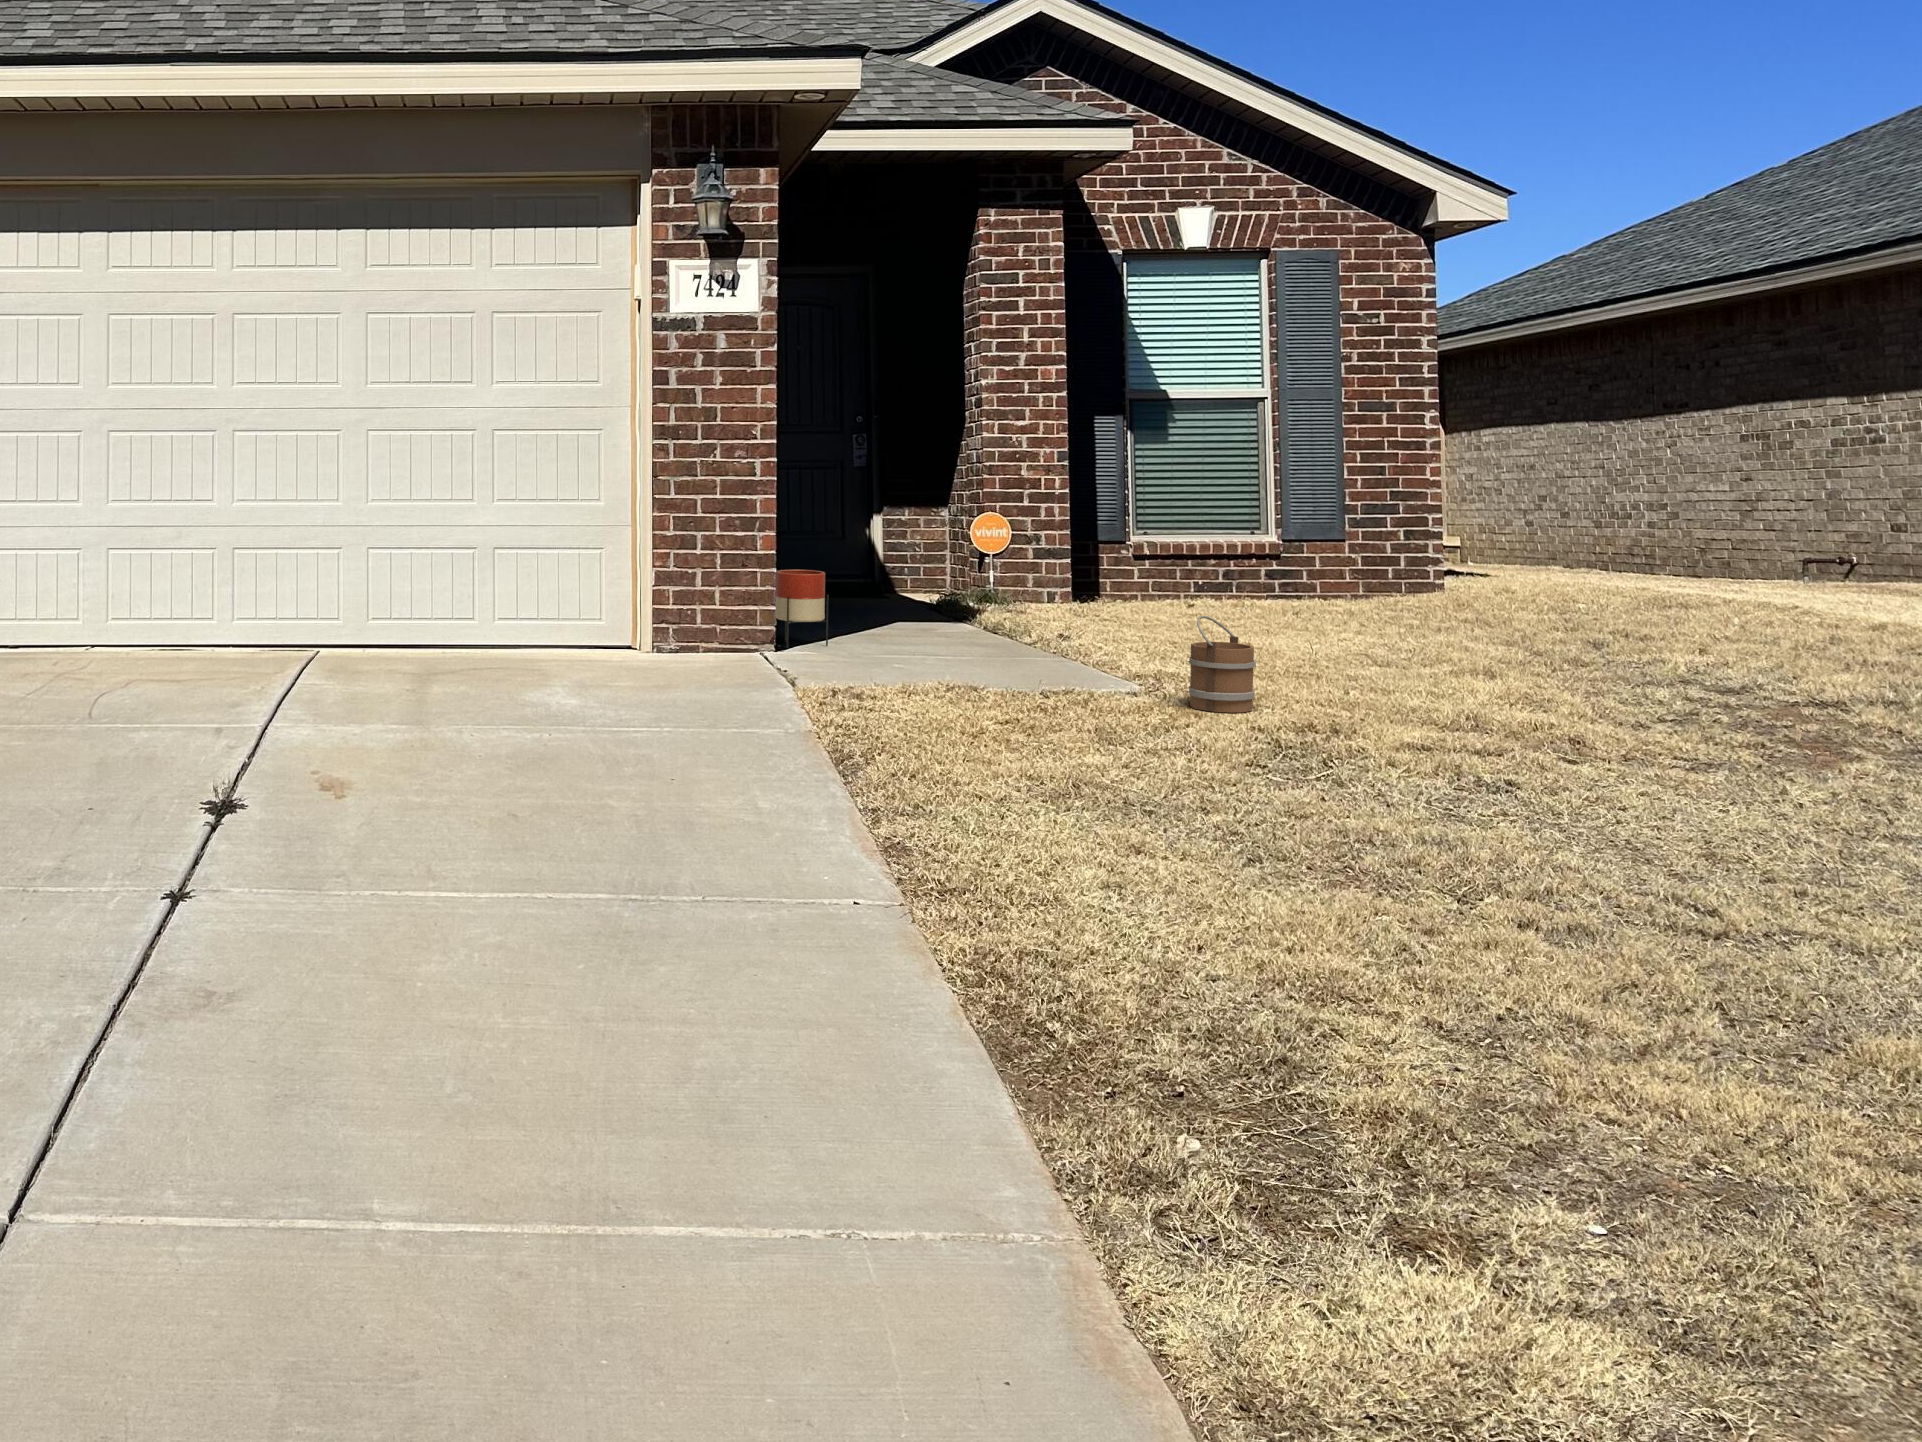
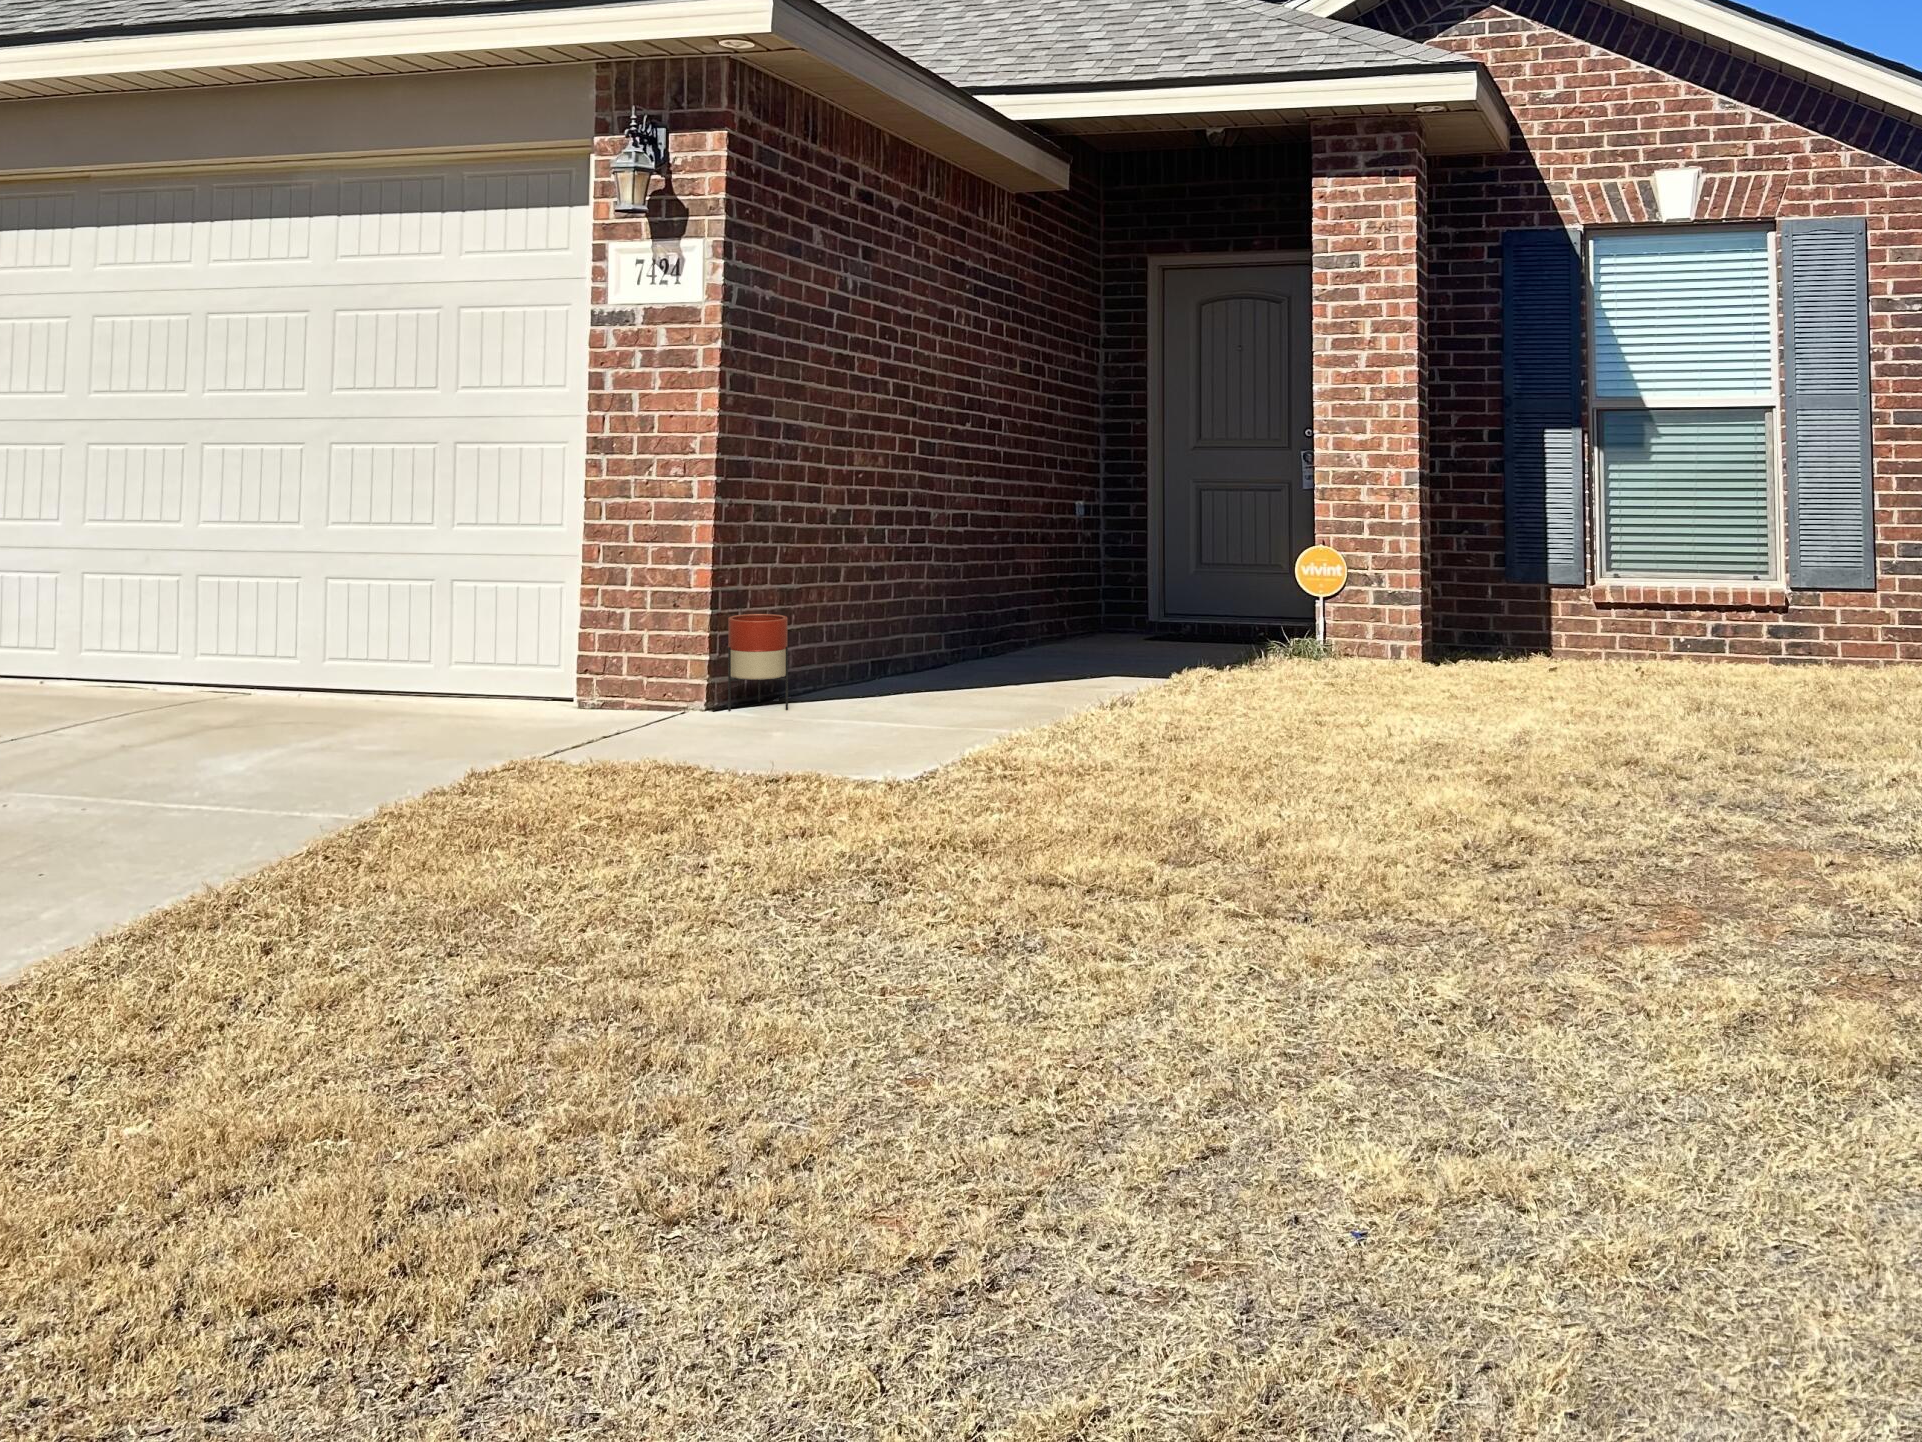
bucket: present [1189,616,1256,713] -> none [793,707,884,850]

